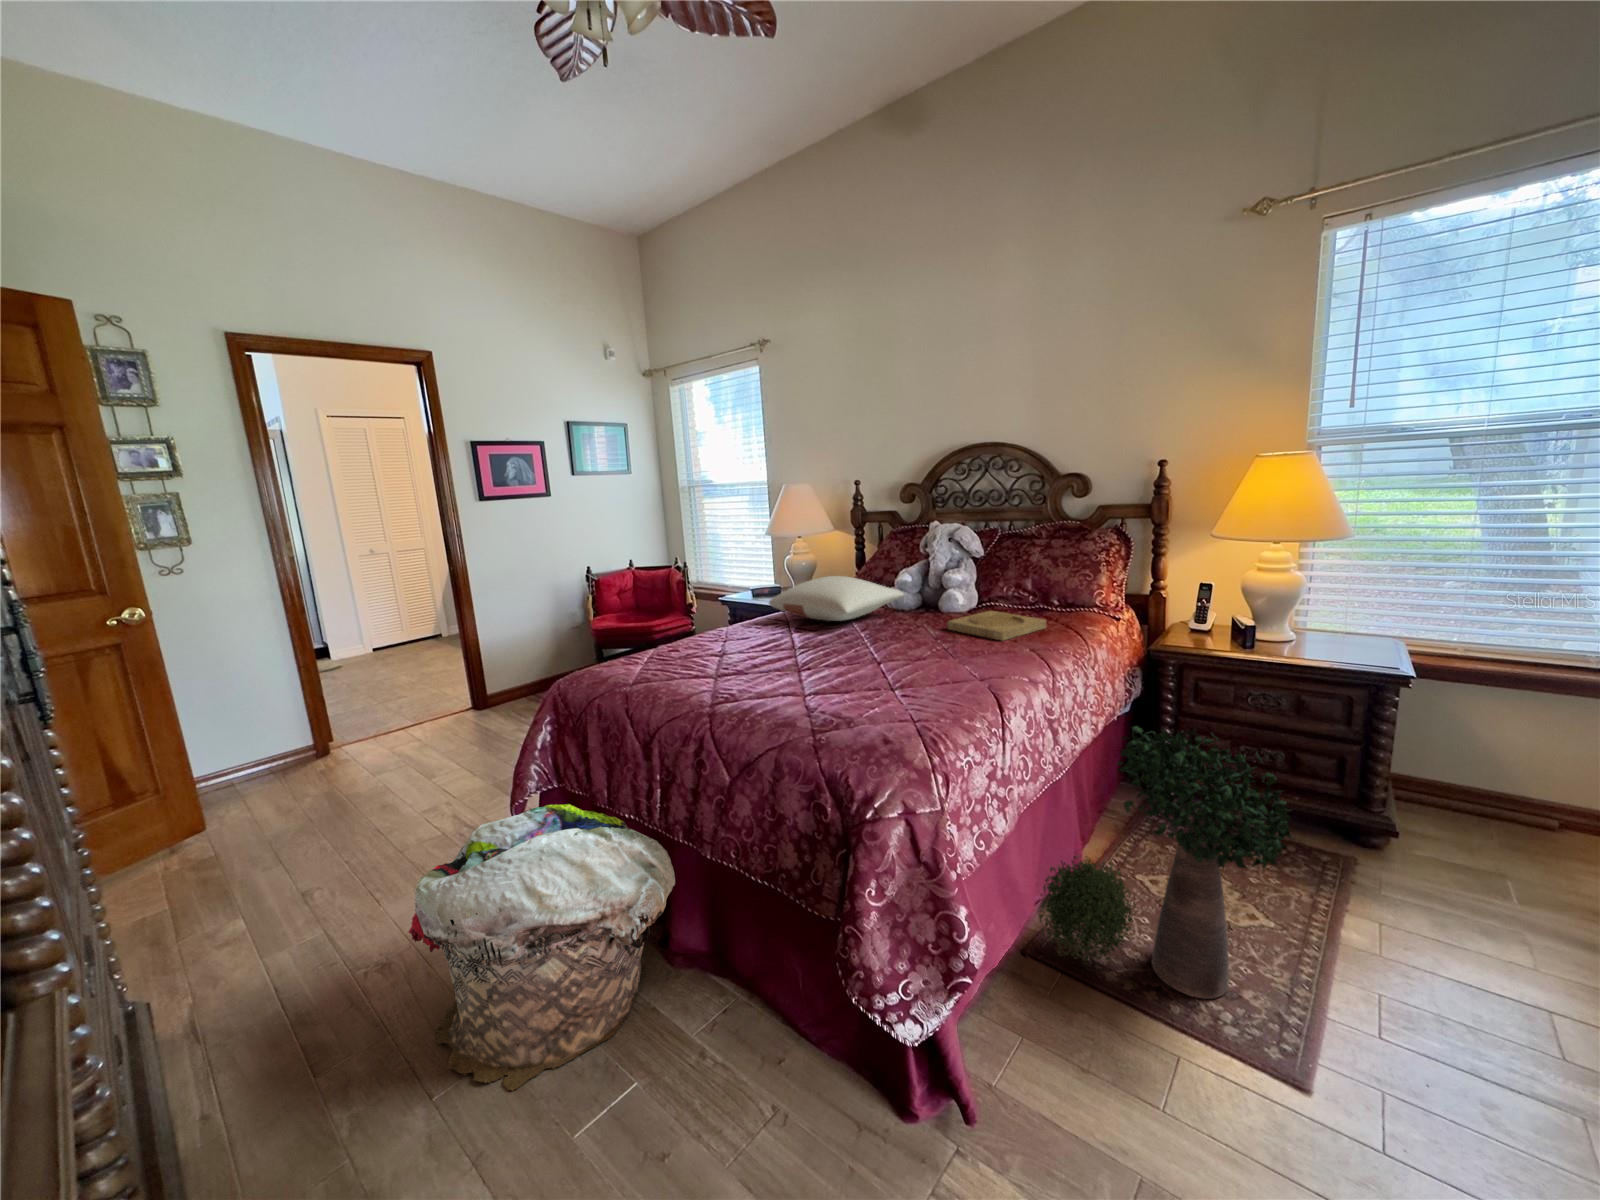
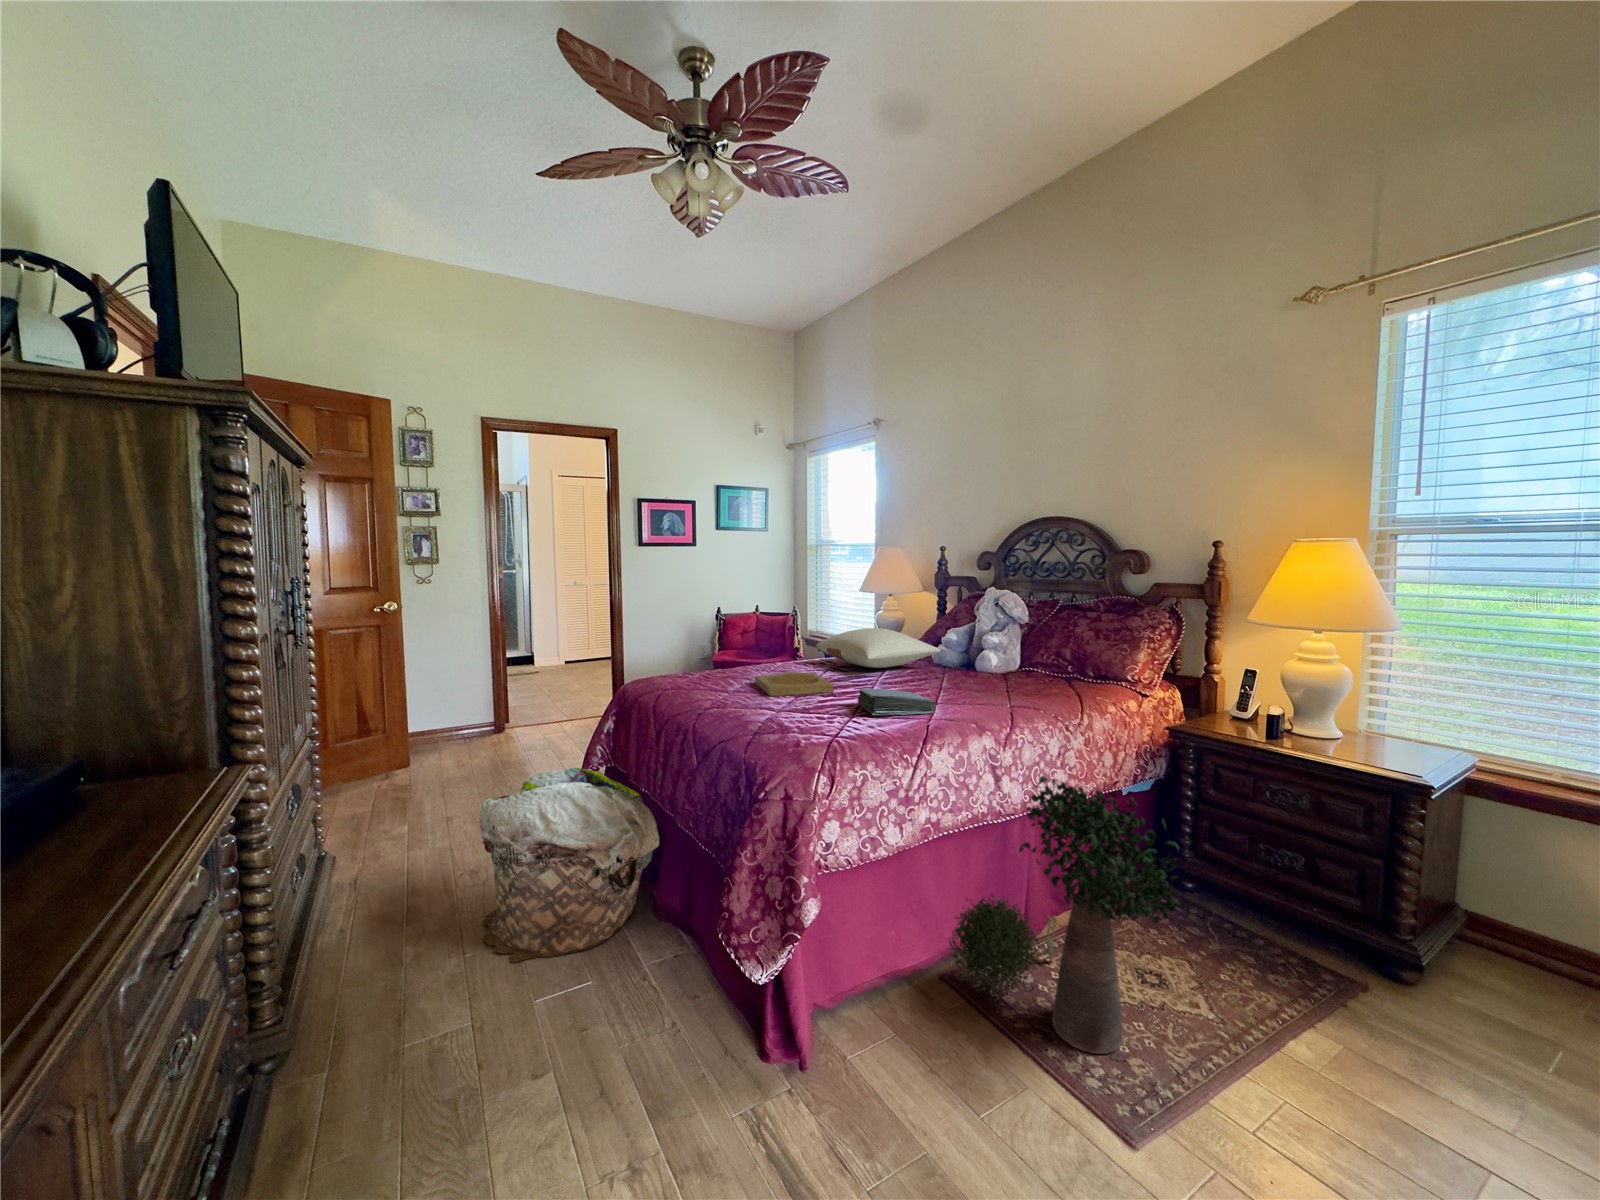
tray: present [947,611,1046,641] -> present [755,672,834,696]
book: none [884,648,974,683] -> present [858,689,935,716]

